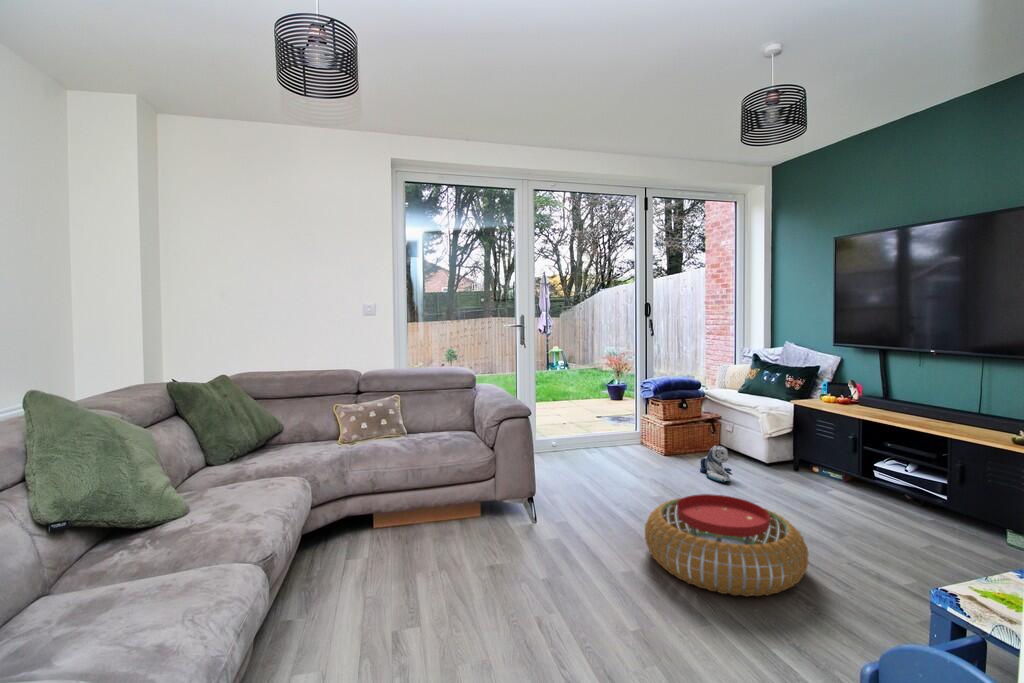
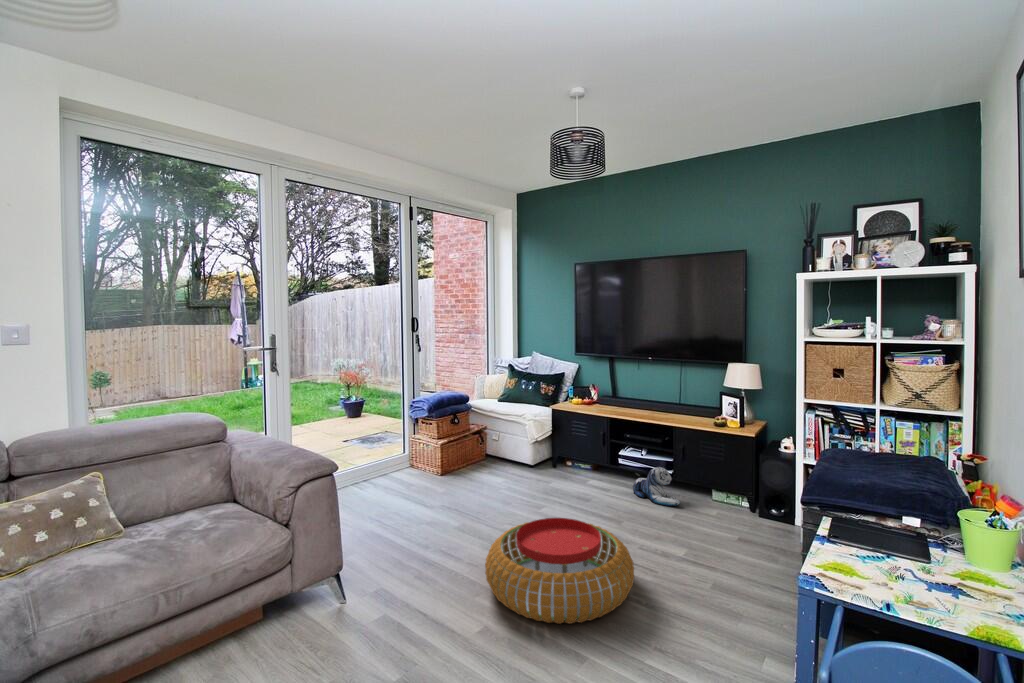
plush toy: present [700,446,731,482] -> present [633,467,680,506]

